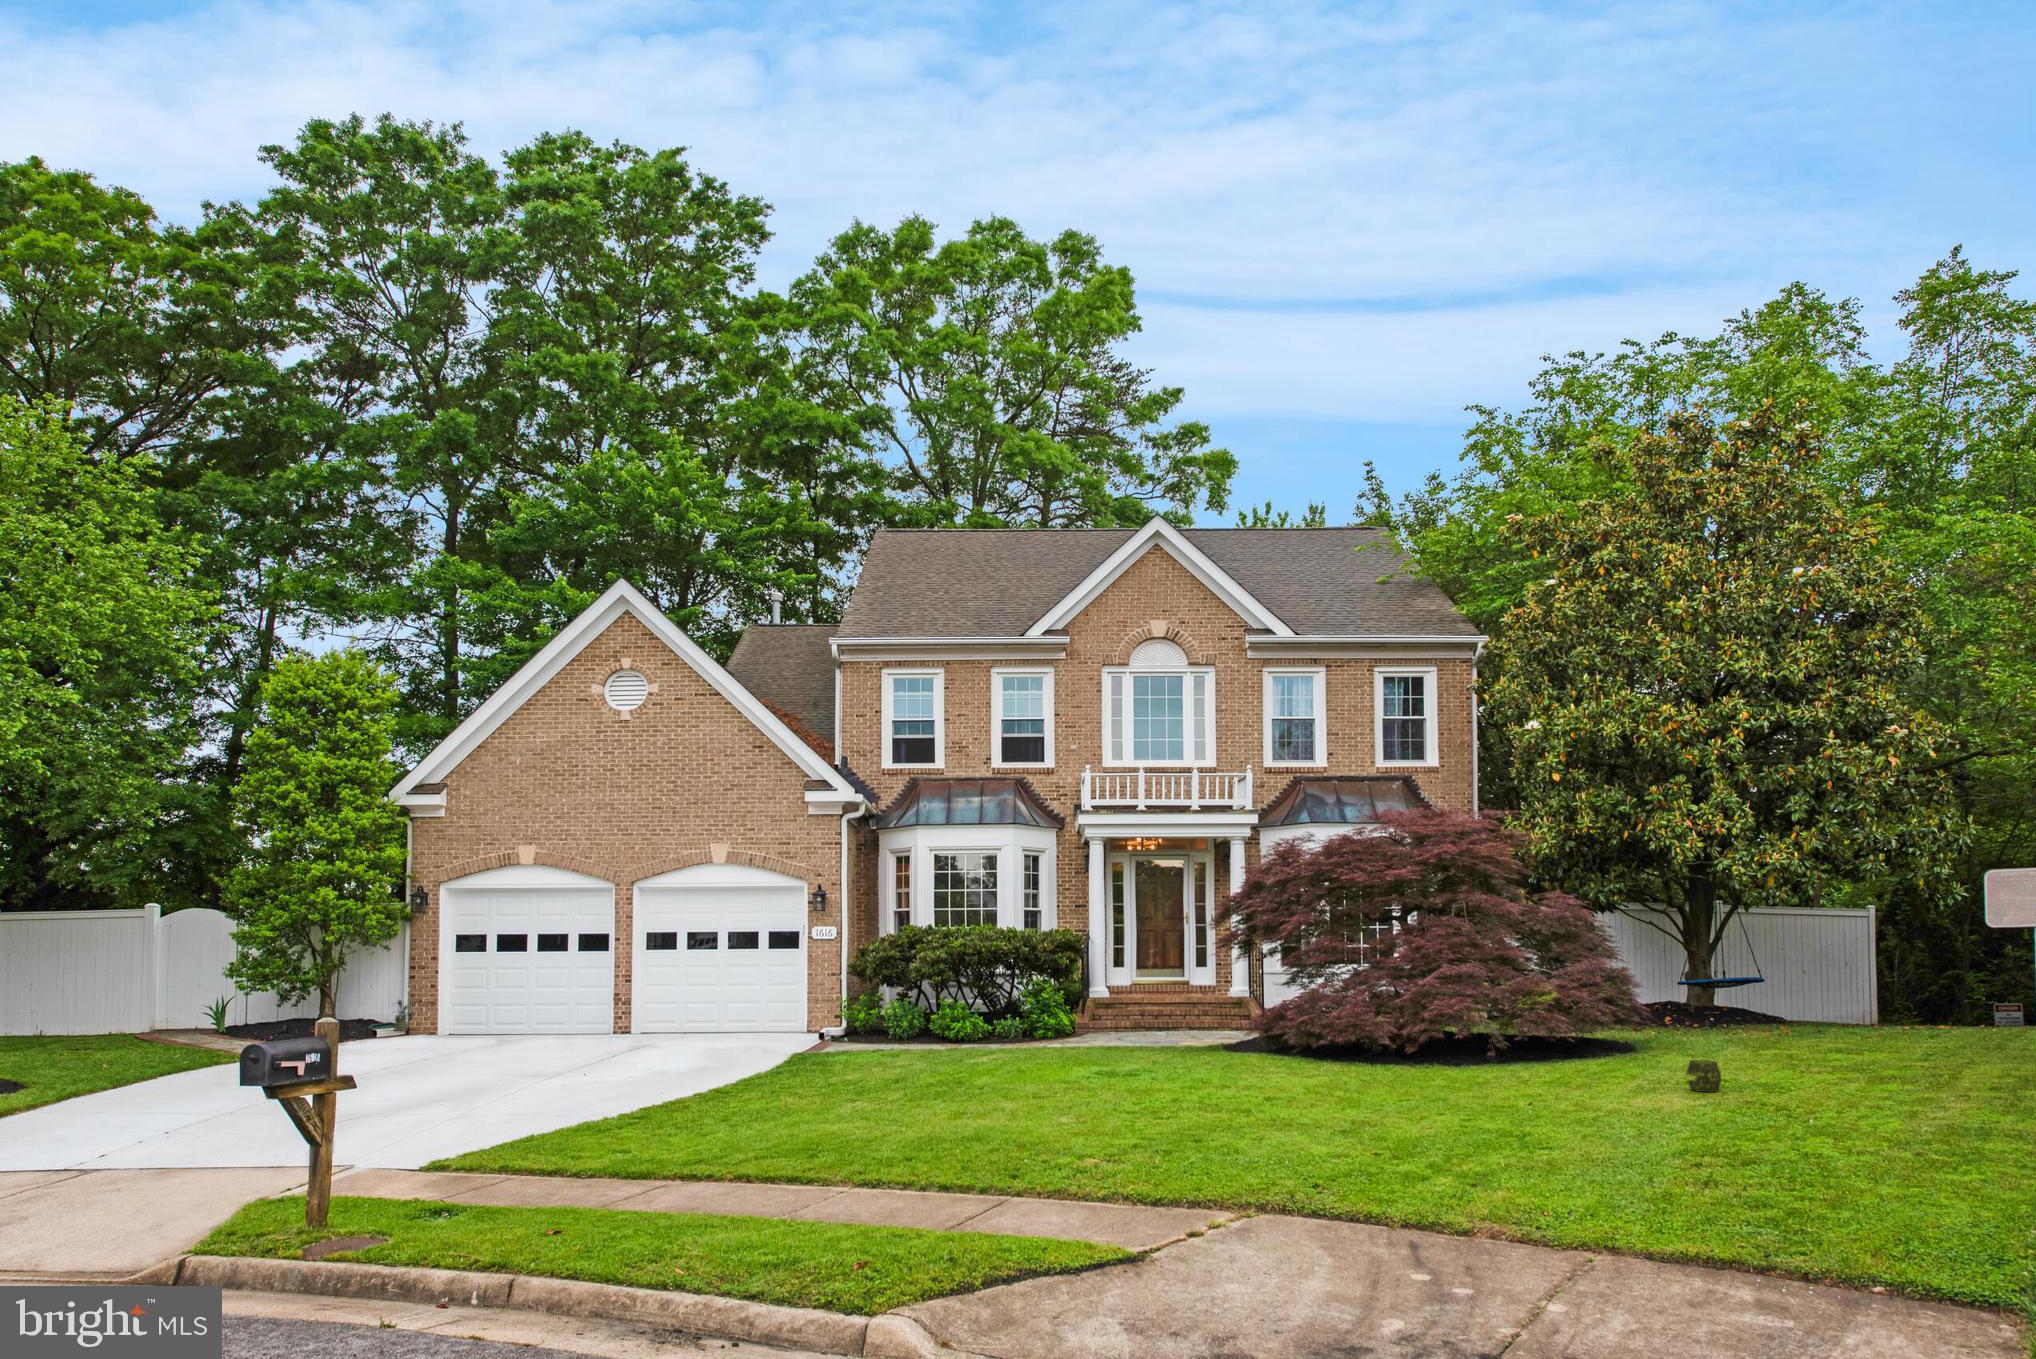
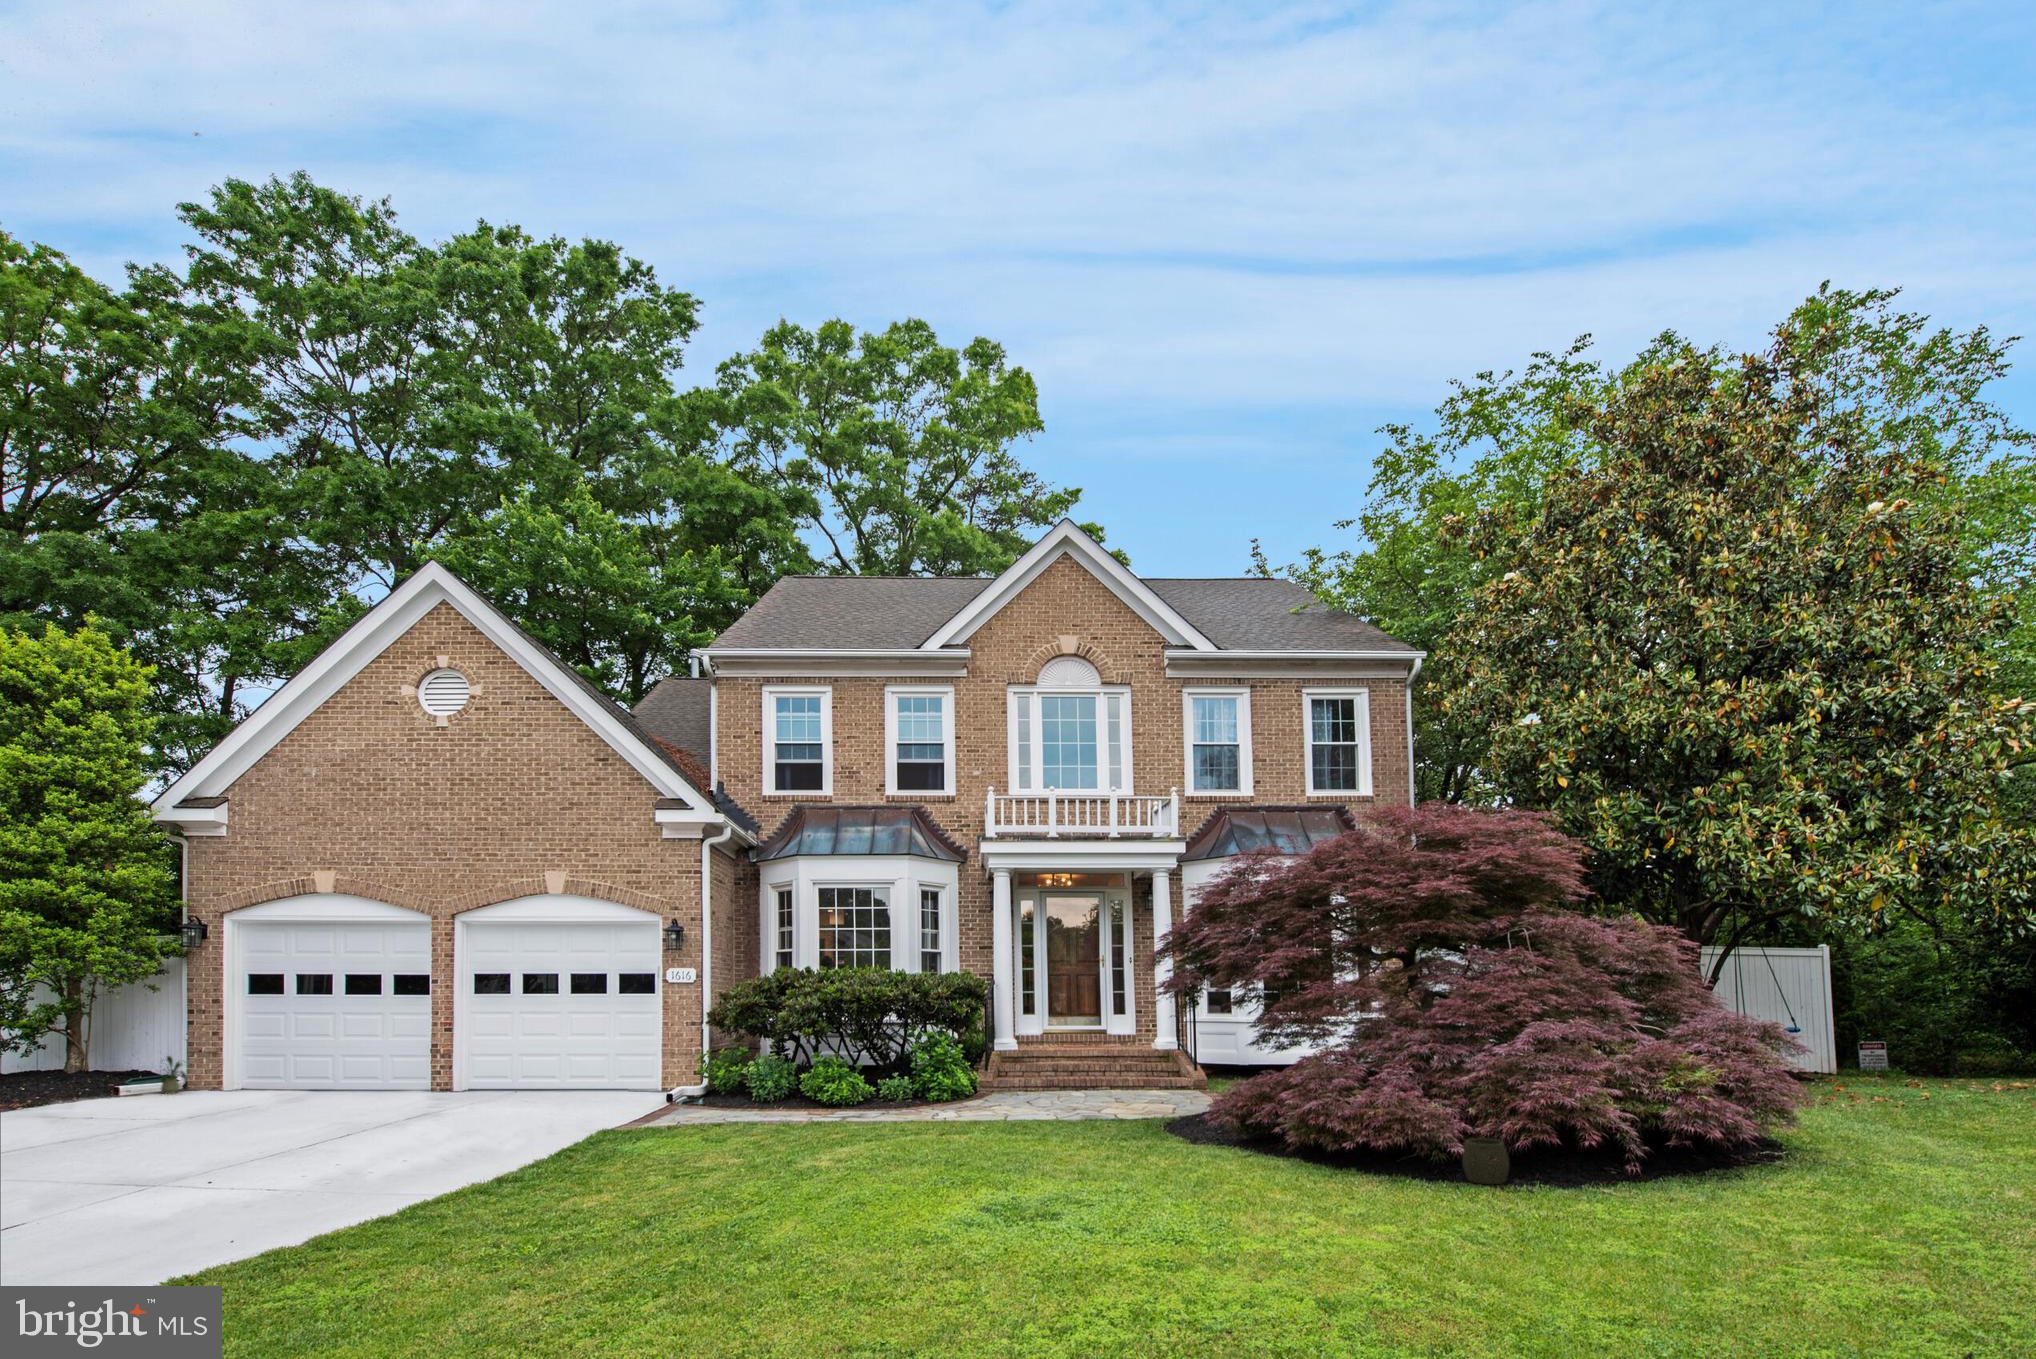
woven basket: present [1686,1060,1721,1092] -> present [1462,1138,1509,1184]

